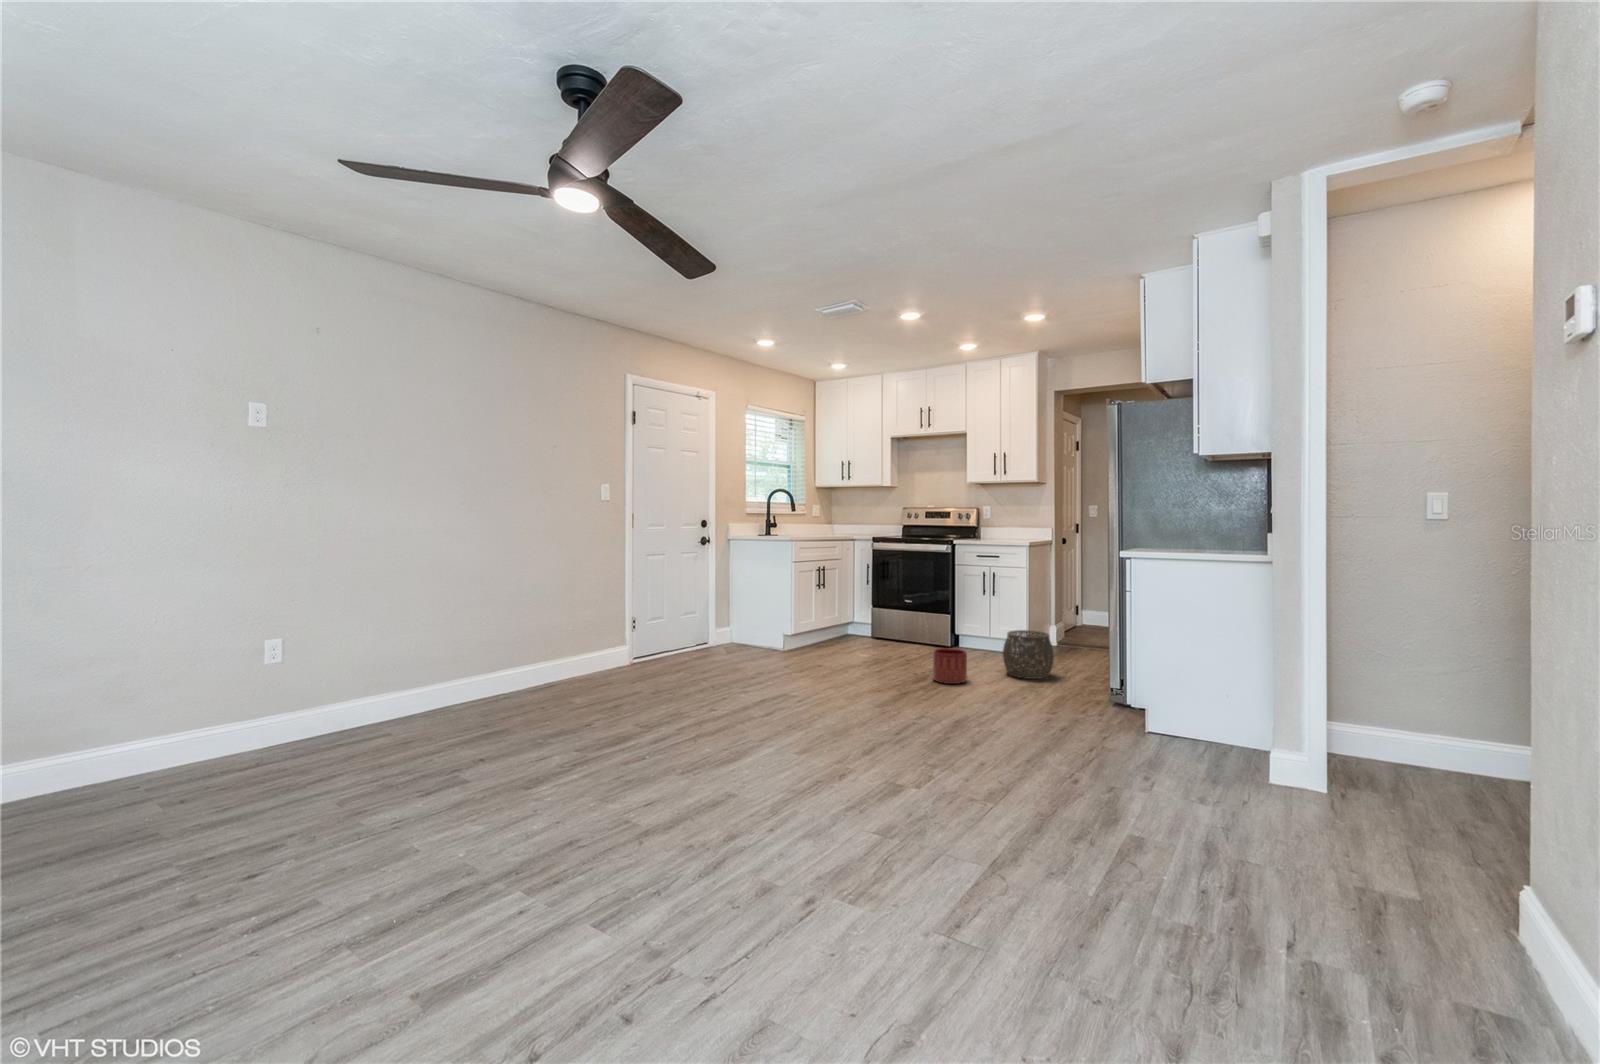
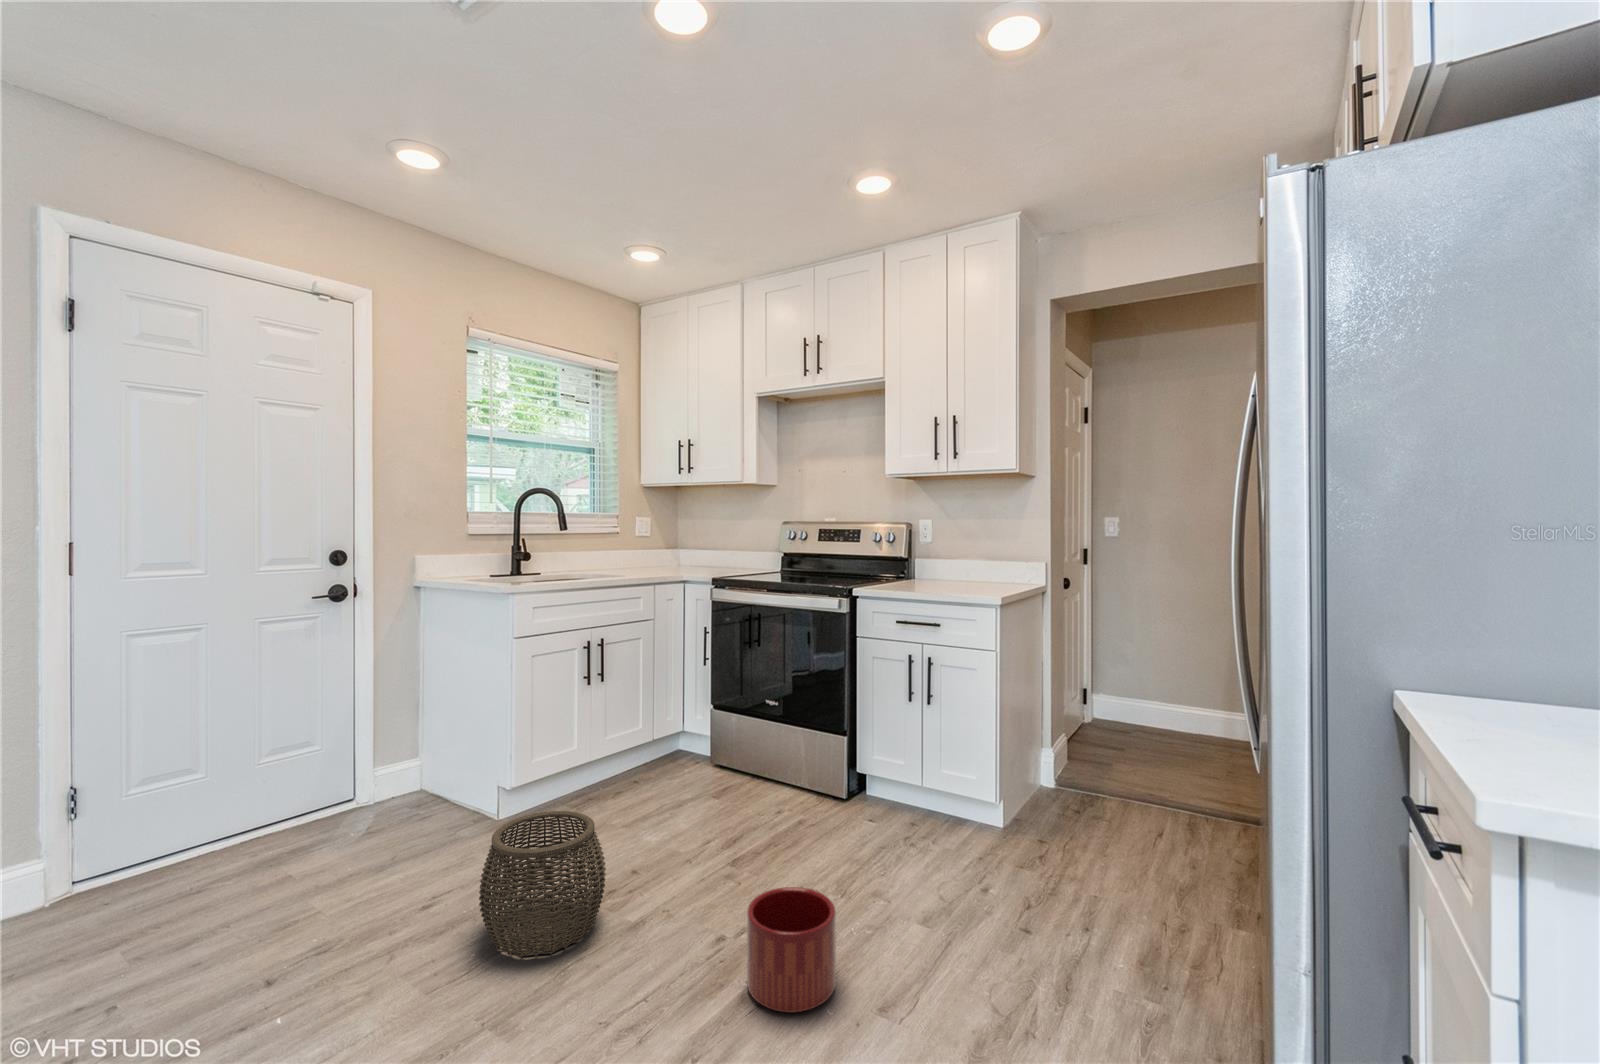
woven basket: present [1003,630,1054,679] -> present [479,811,606,957]

